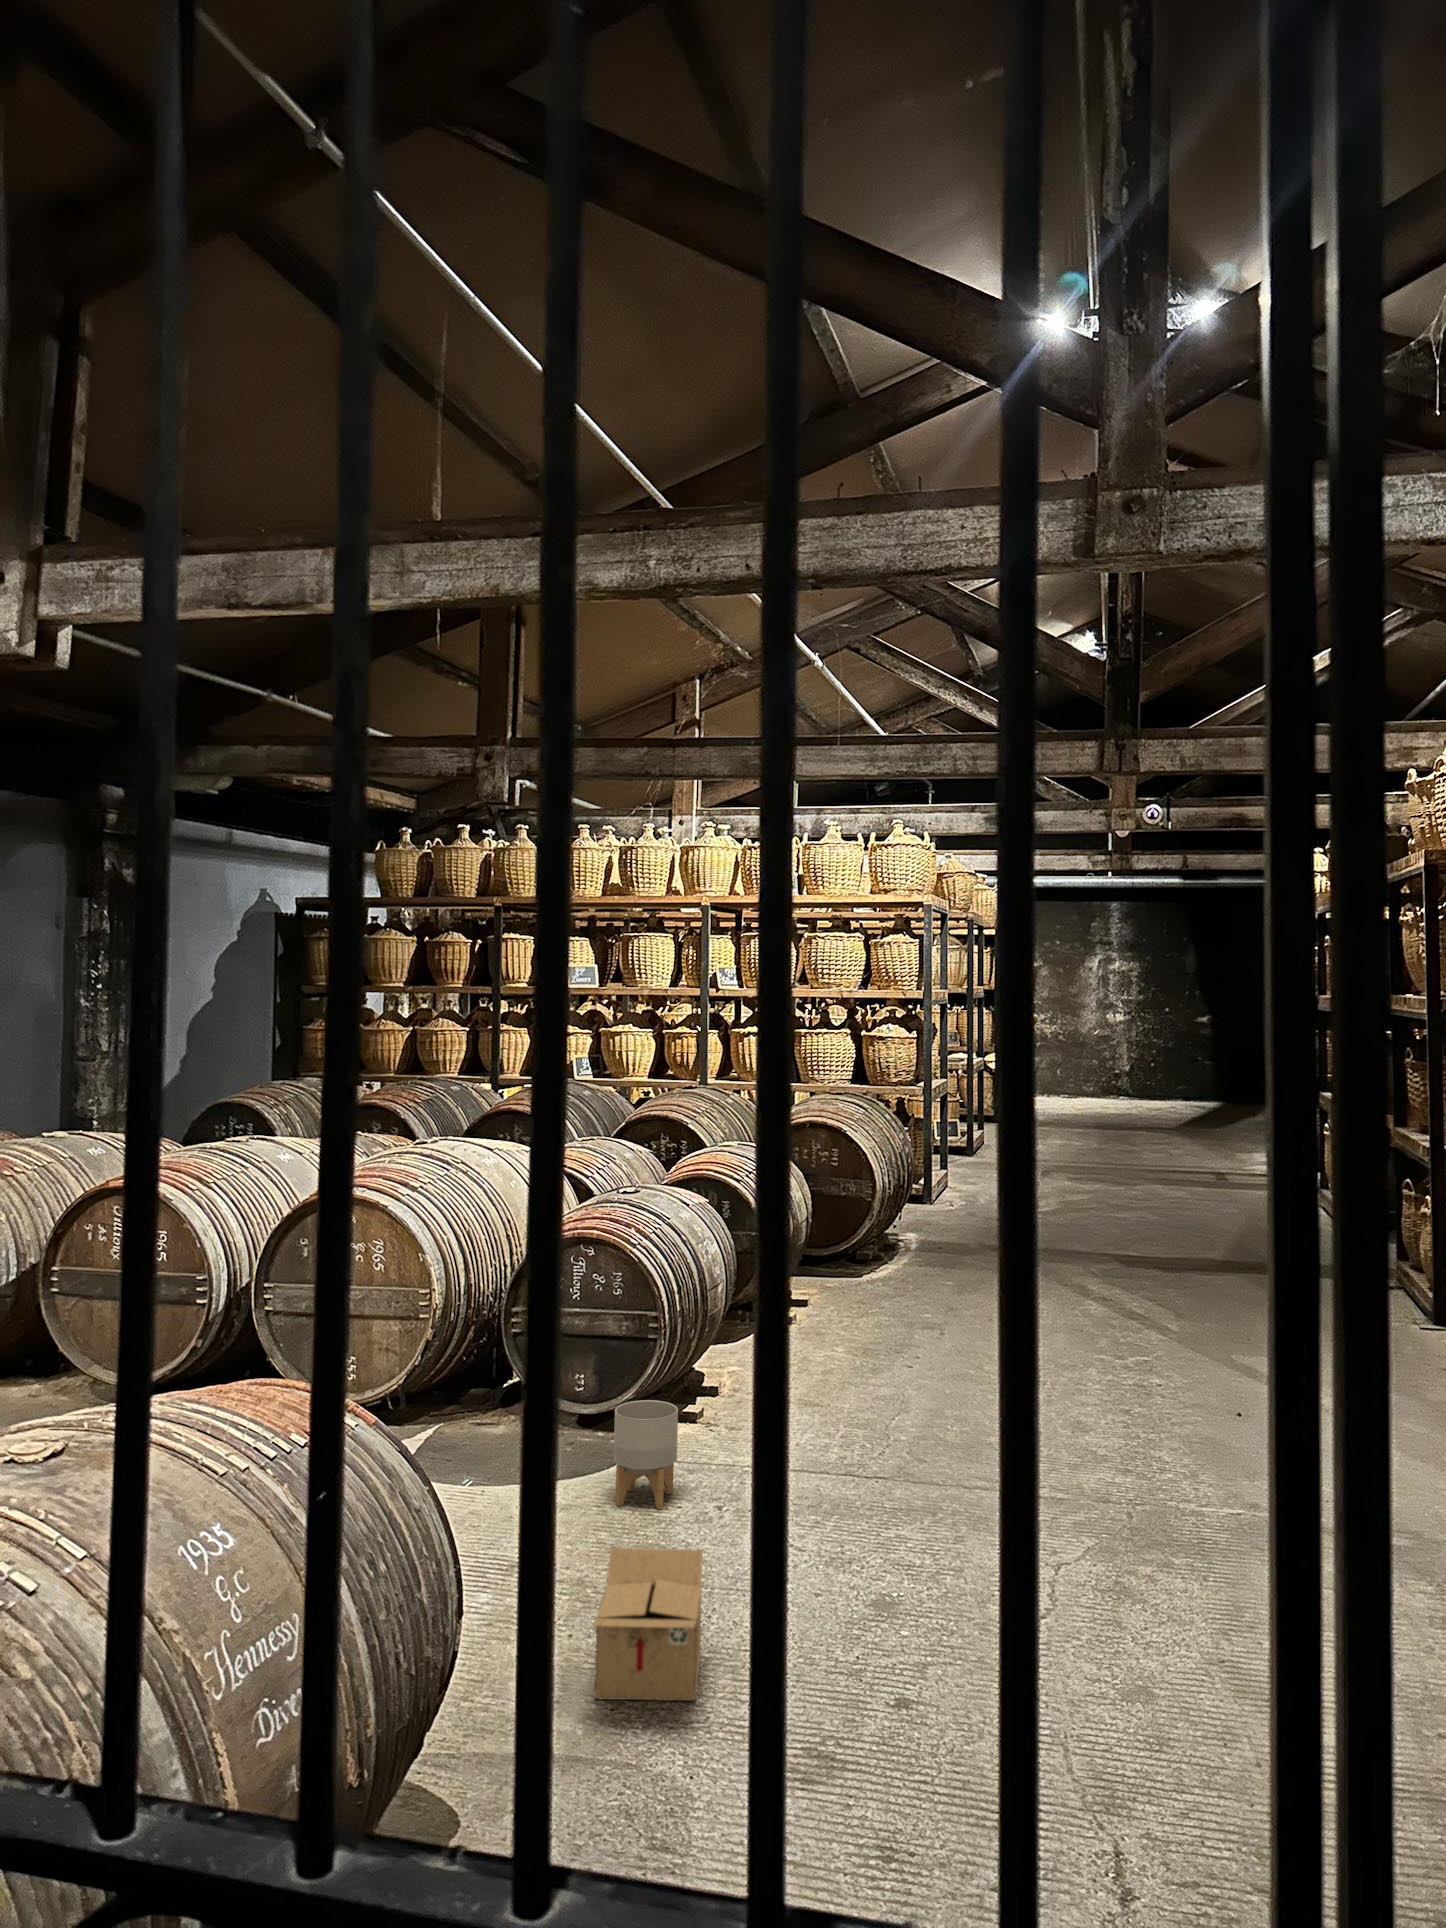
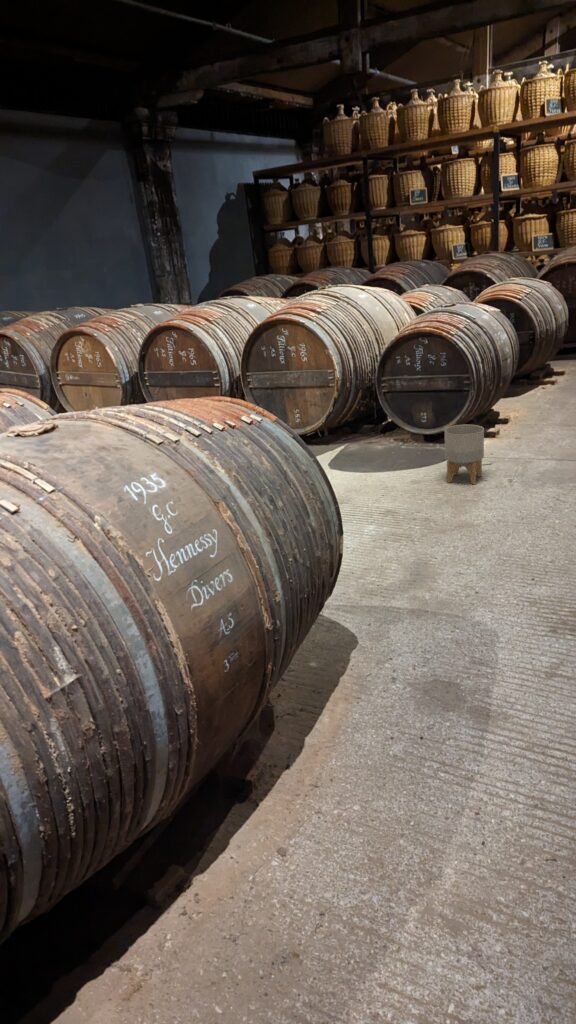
cardboard box: present [593,1548,703,1701] -> none [432,502,502,586]

